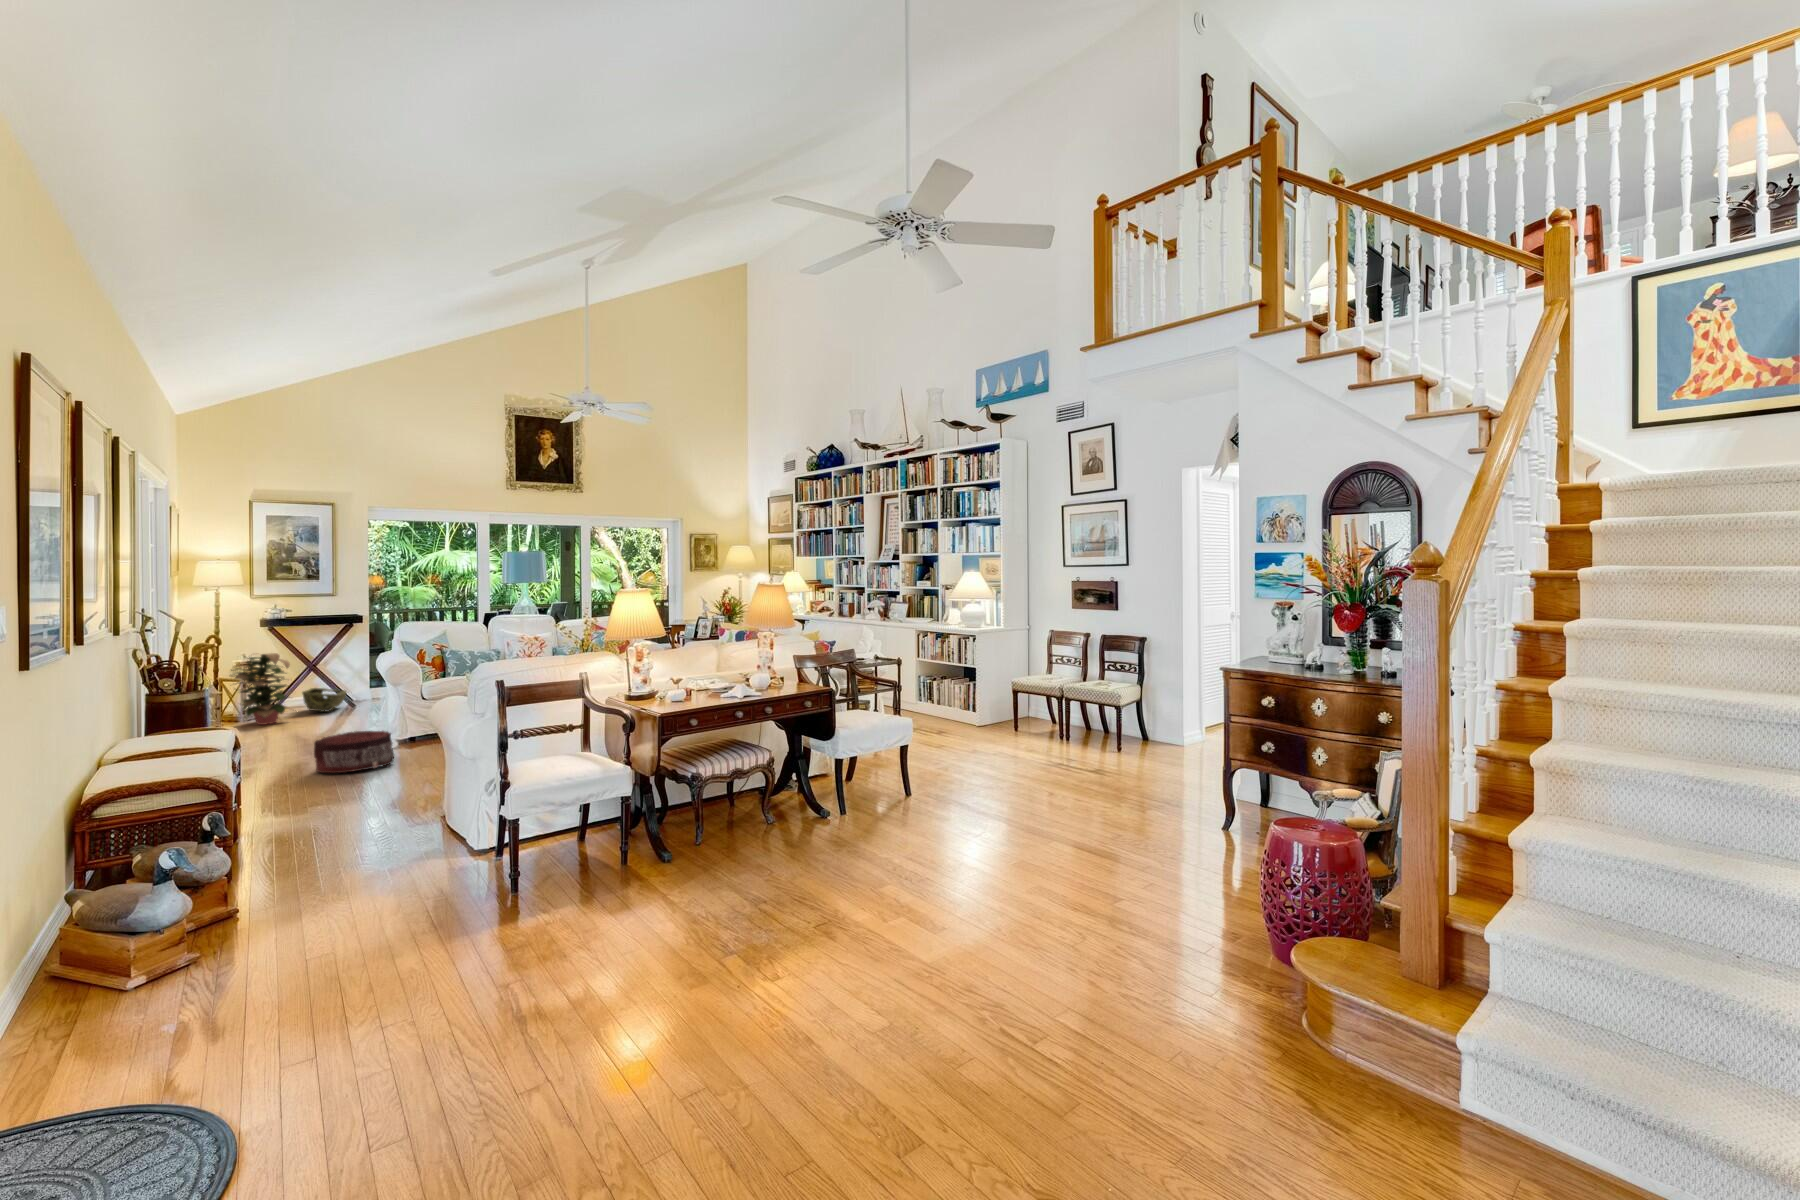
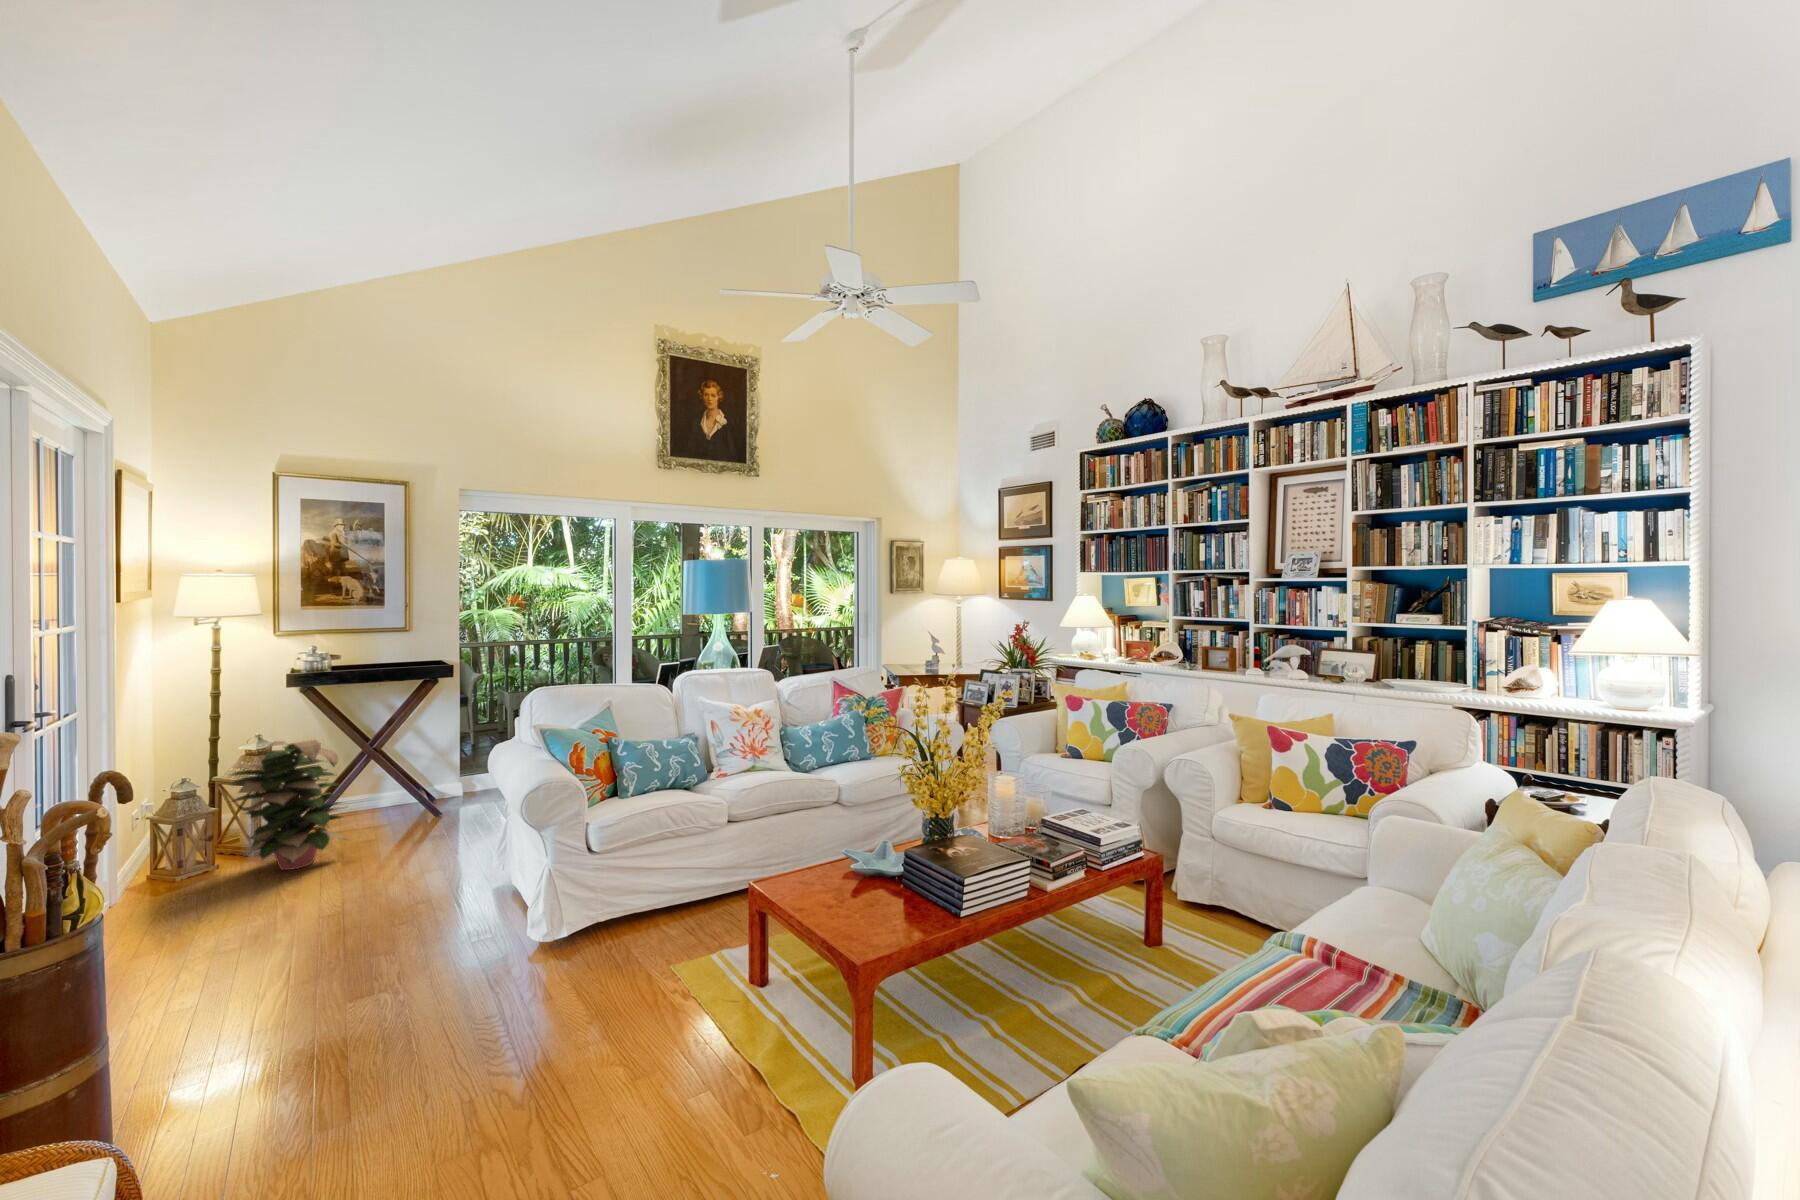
woven basket: present [302,688,347,712] -> none [356,783,428,830]
pouf: present [314,731,394,773] -> none [407,966,590,1122]

